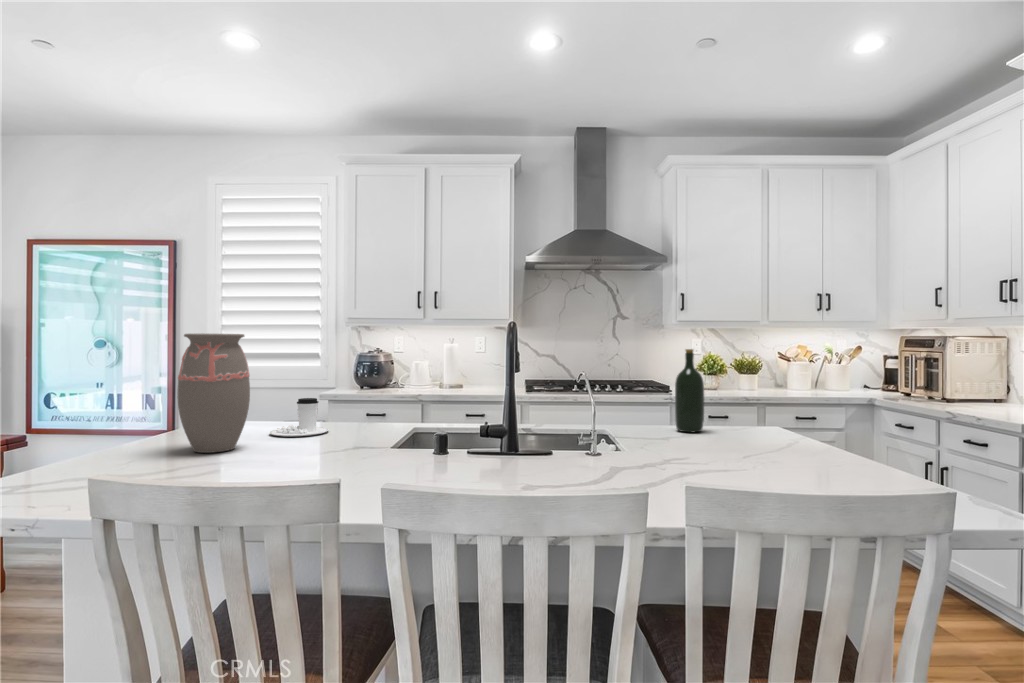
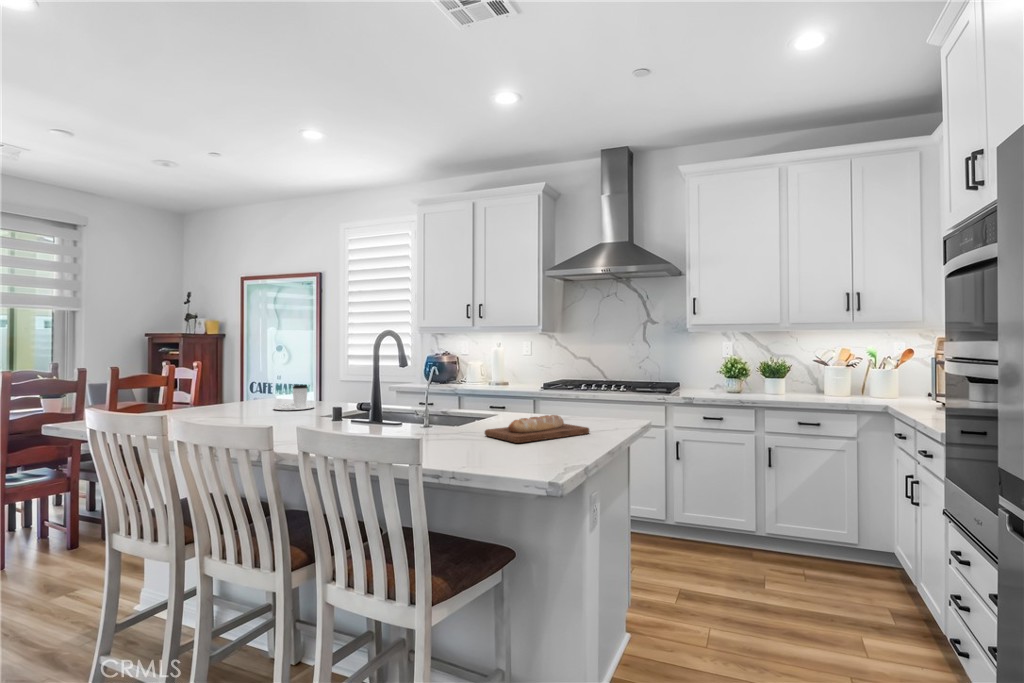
decorative vase: present [177,333,250,453] -> none [198,340,244,416]
wine bottle: present [675,349,704,432] -> none [549,351,573,423]
bread loaf: none [679,424,767,461] -> present [485,415,589,443]

